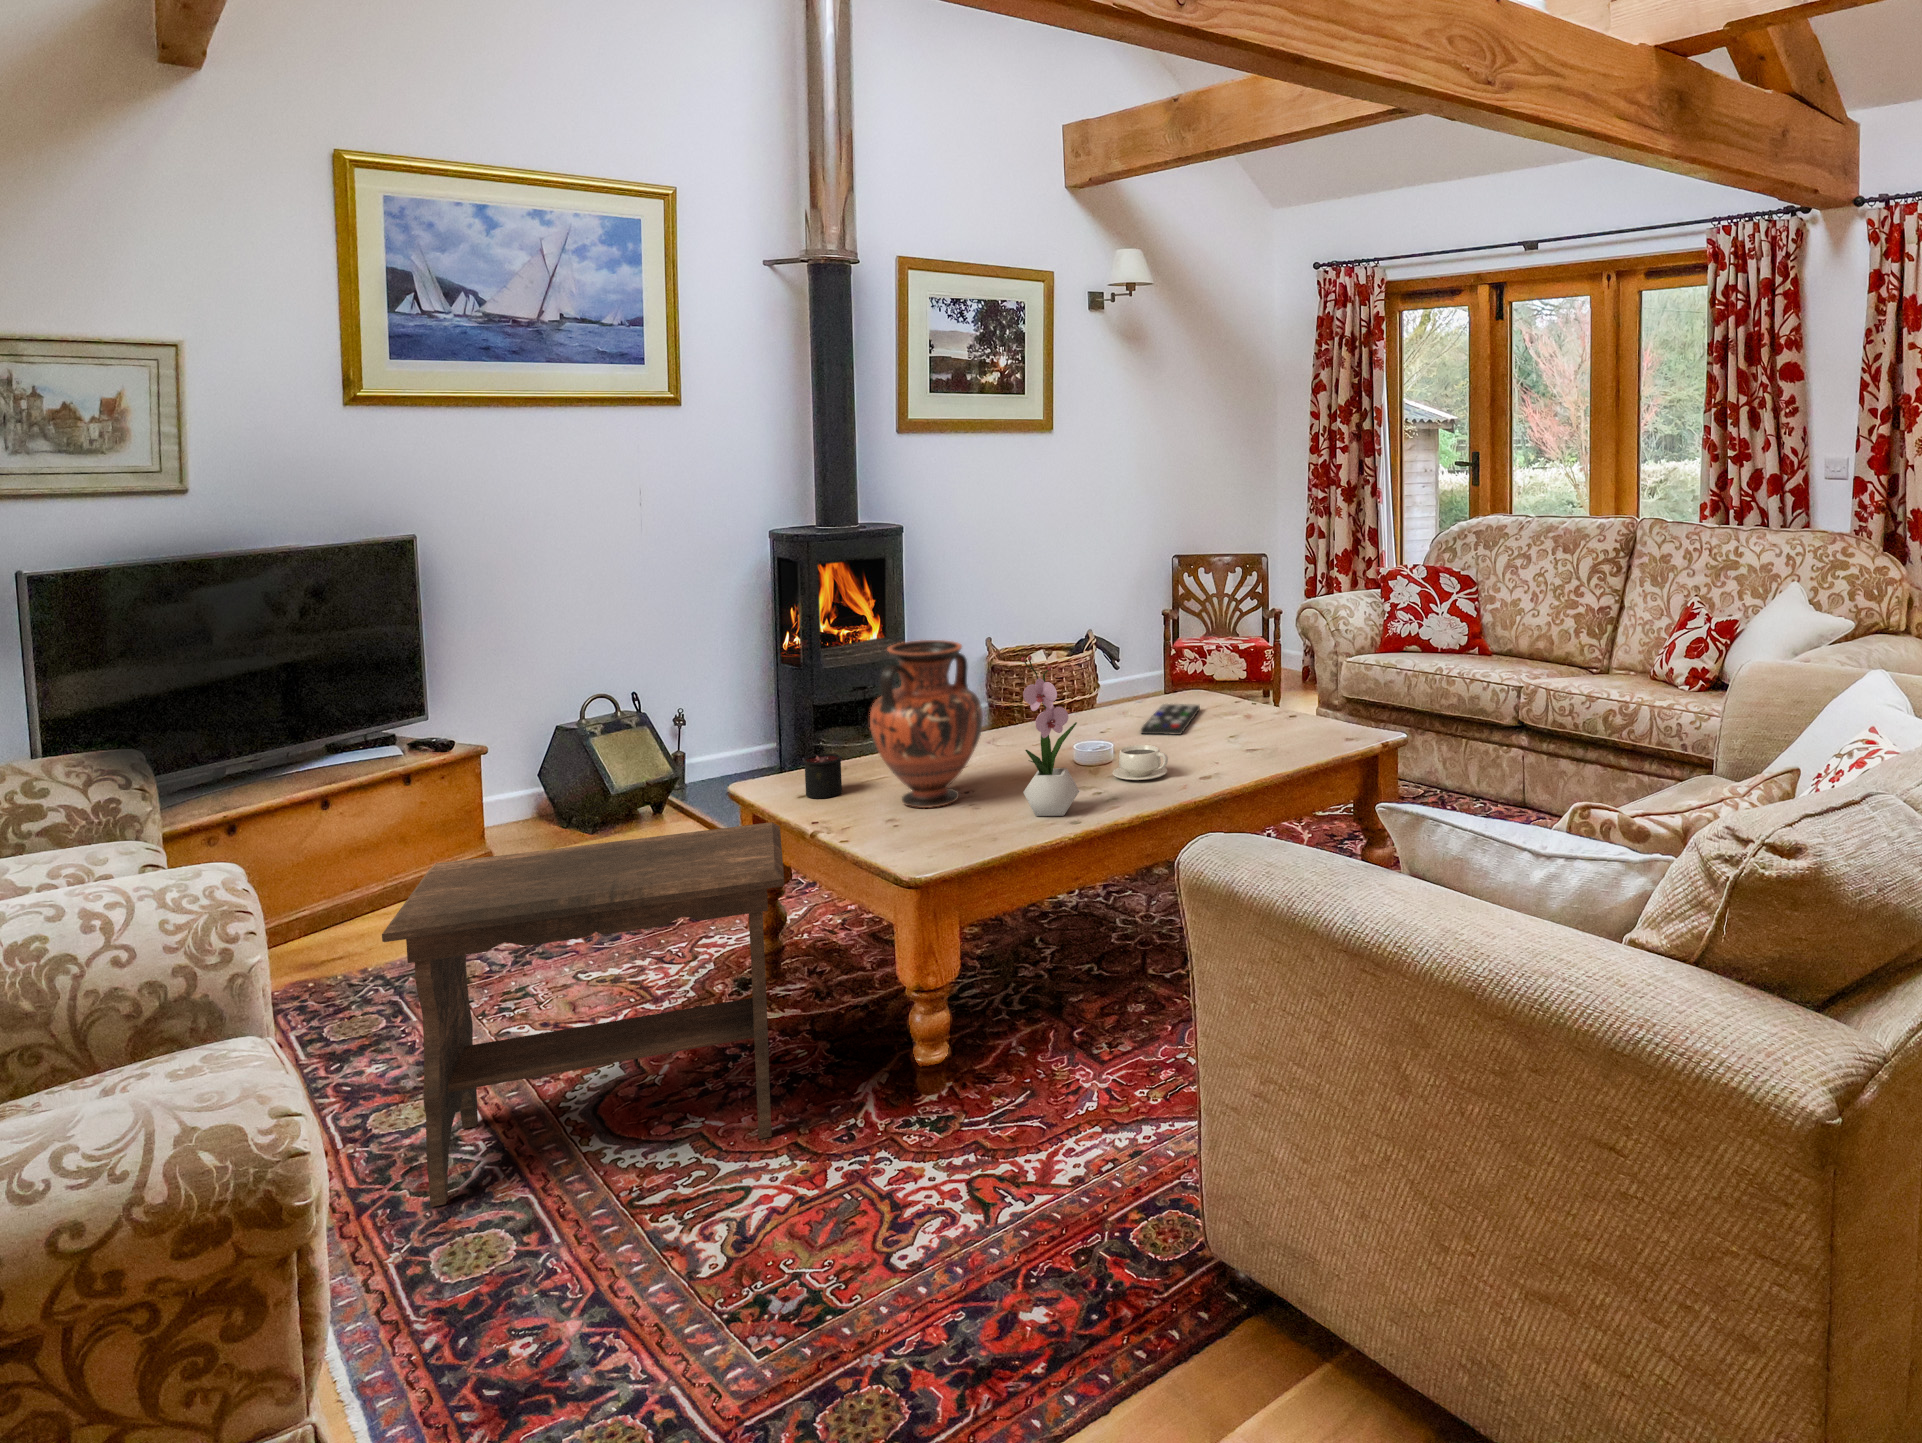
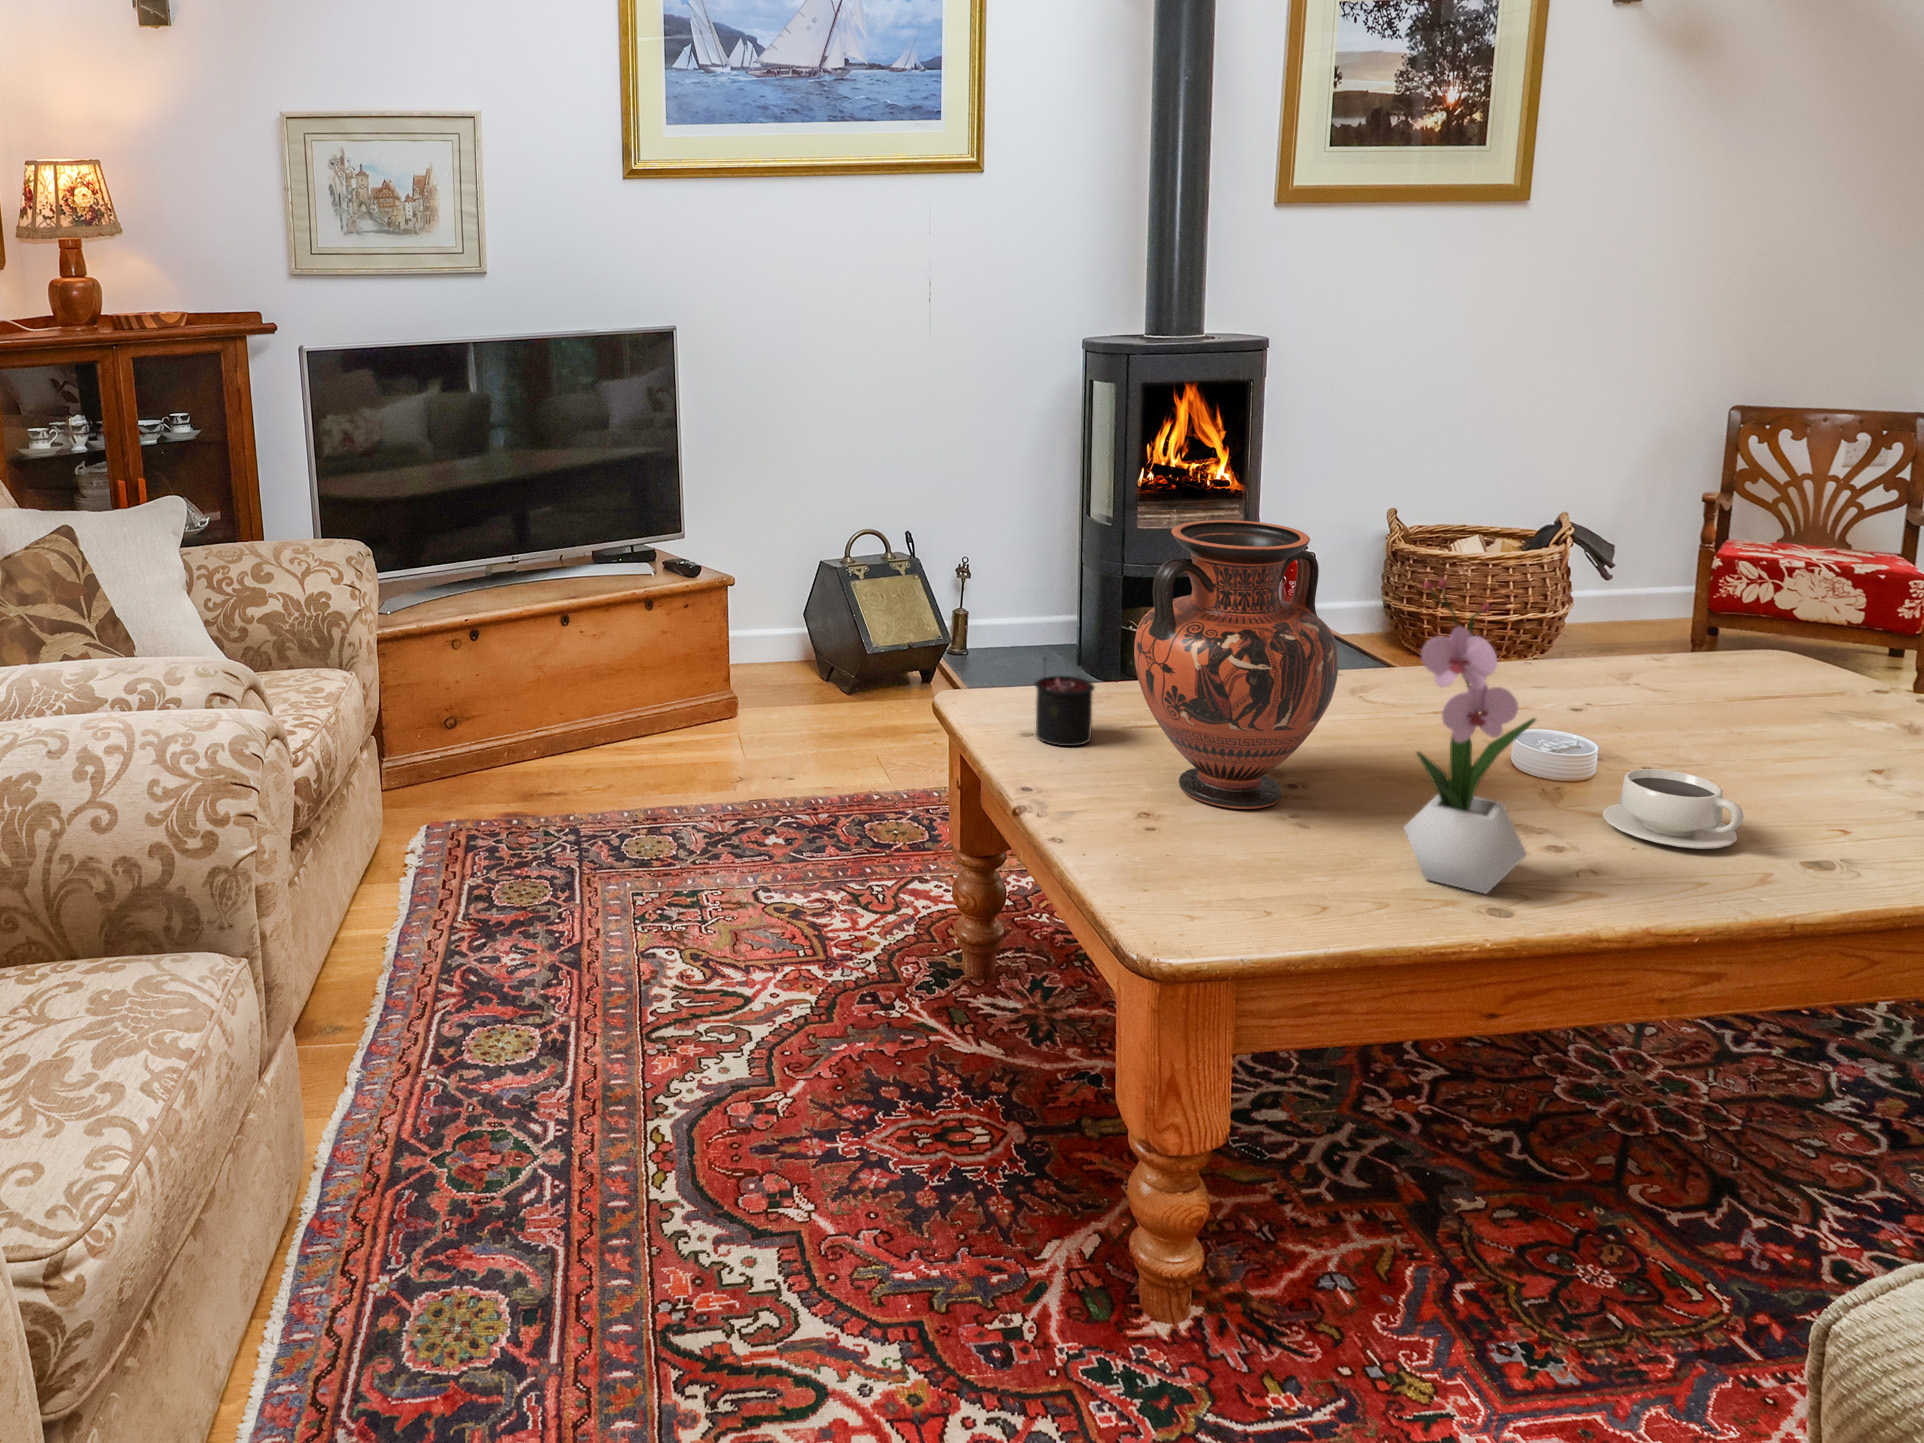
remote control: present [1141,704,1200,735] -> none [1667,676,1805,750]
footstool: present [382,822,784,1207] -> none [408,747,963,1294]

